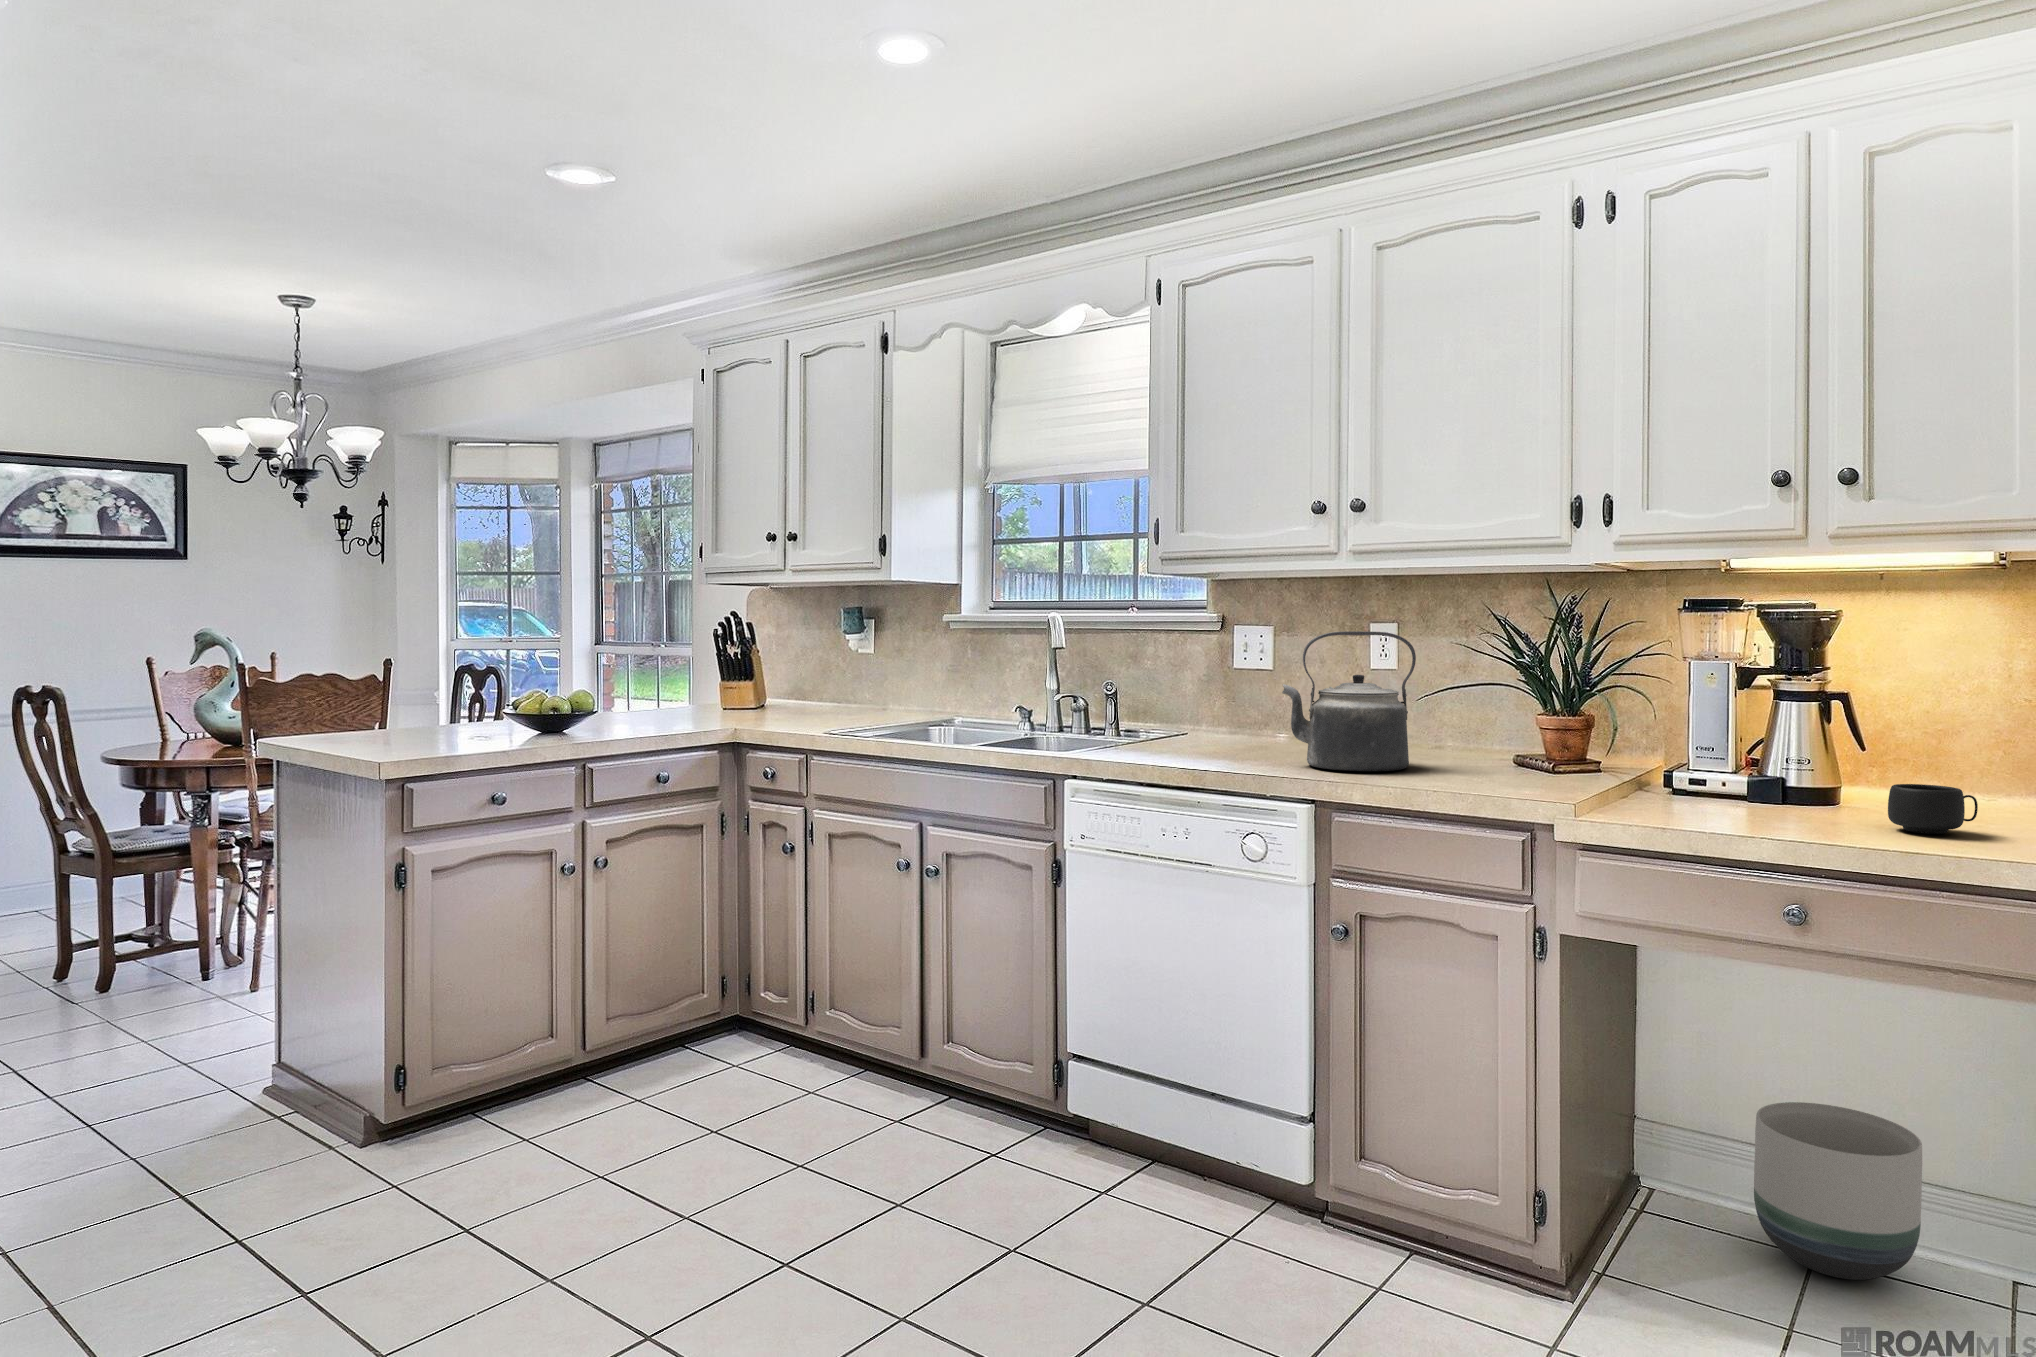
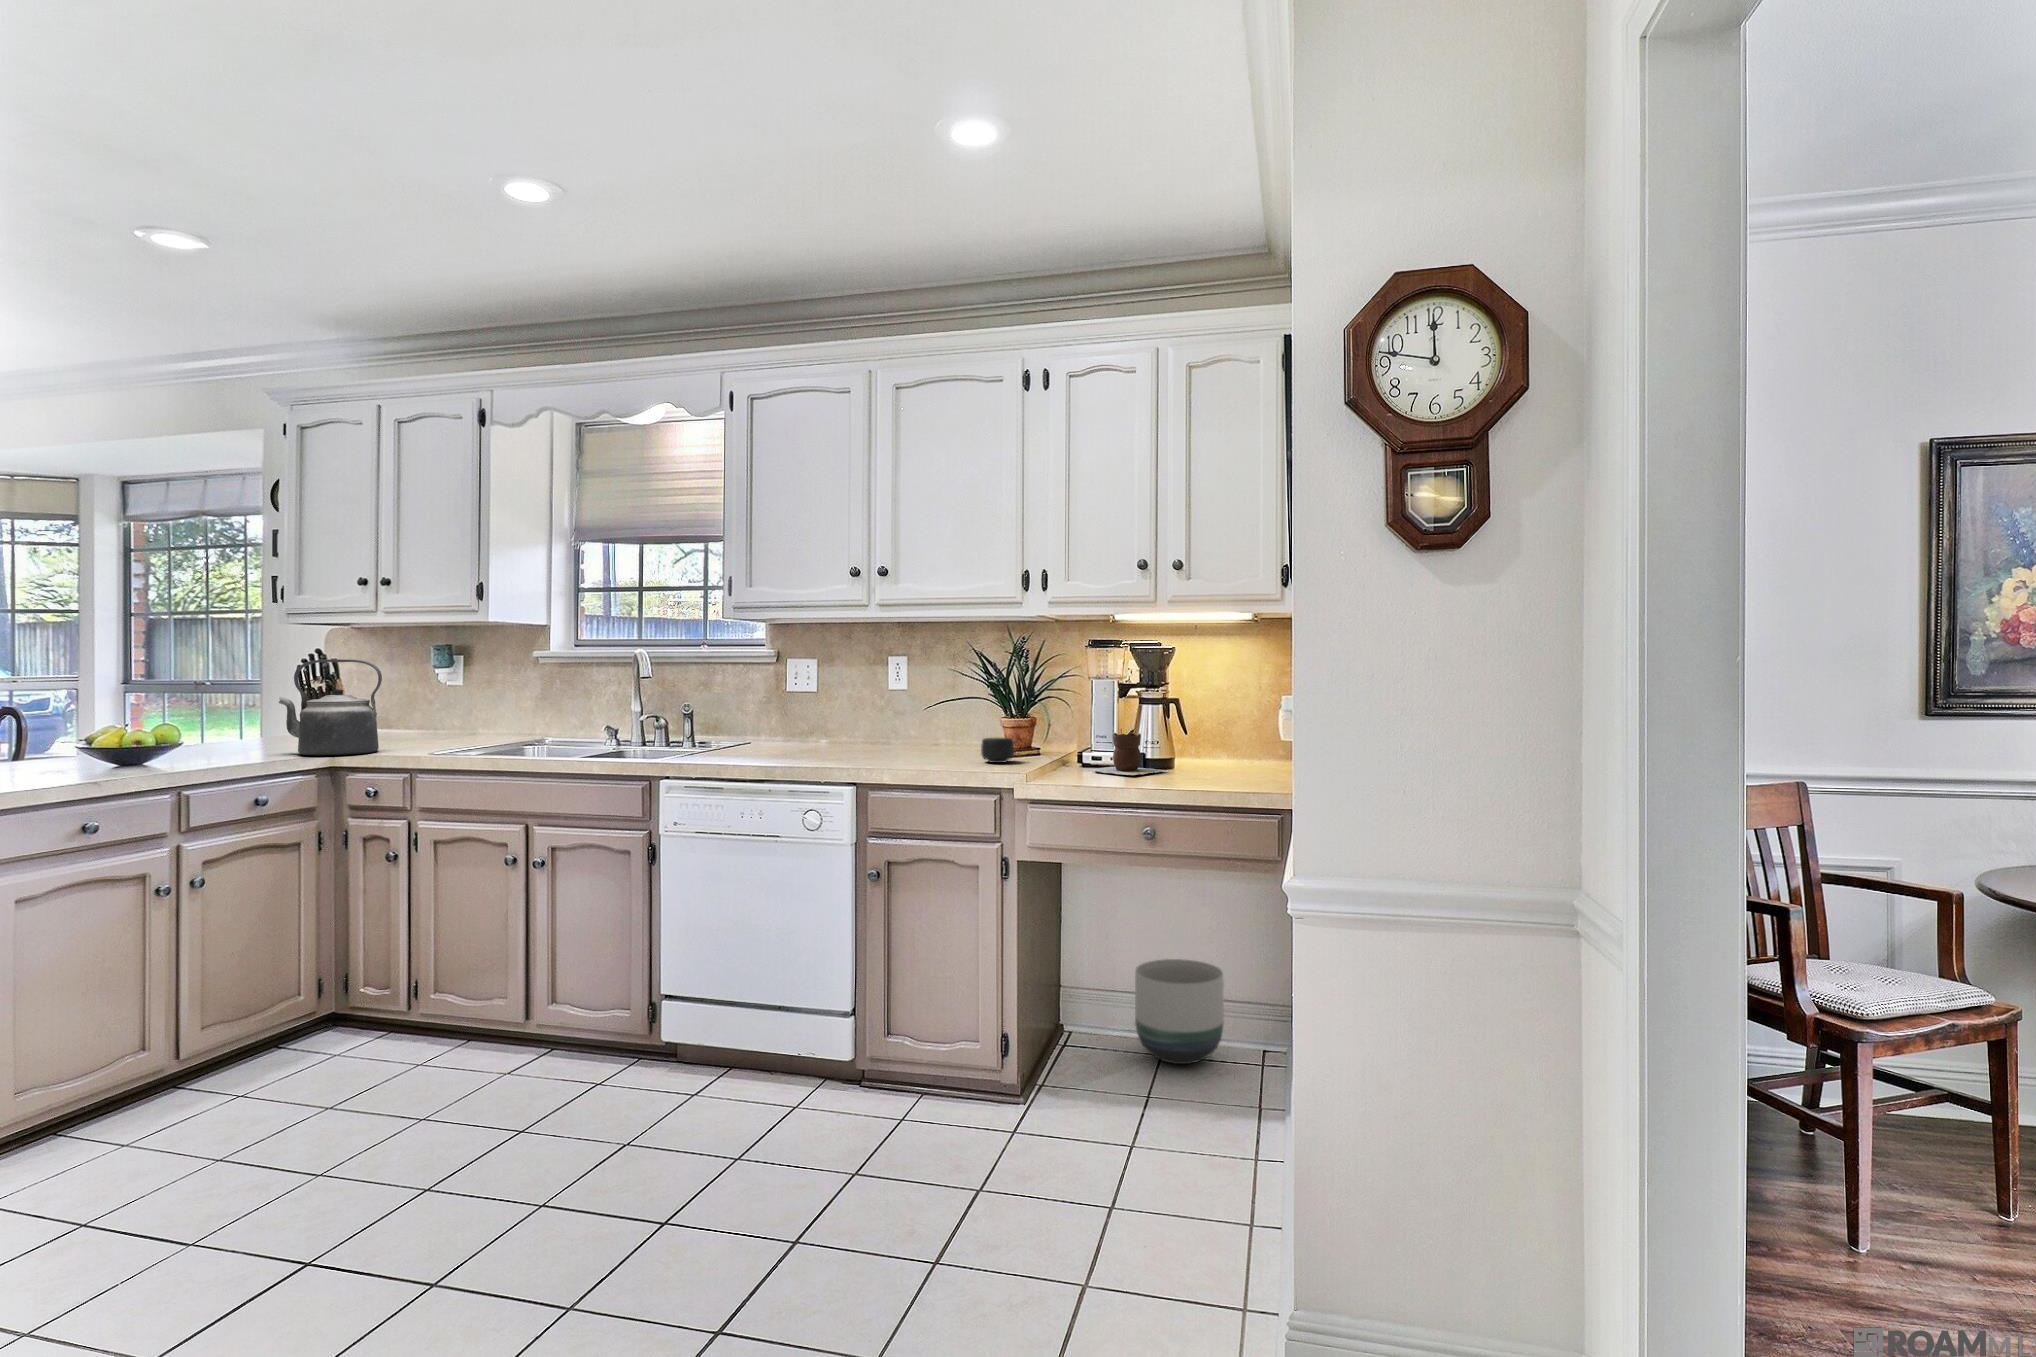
kettle: present [1282,631,1416,771] -> present [279,659,382,755]
vase: none [1690,745,1825,815] -> present [1094,732,1165,775]
mug: present [1888,784,1978,834] -> present [981,738,1015,763]

